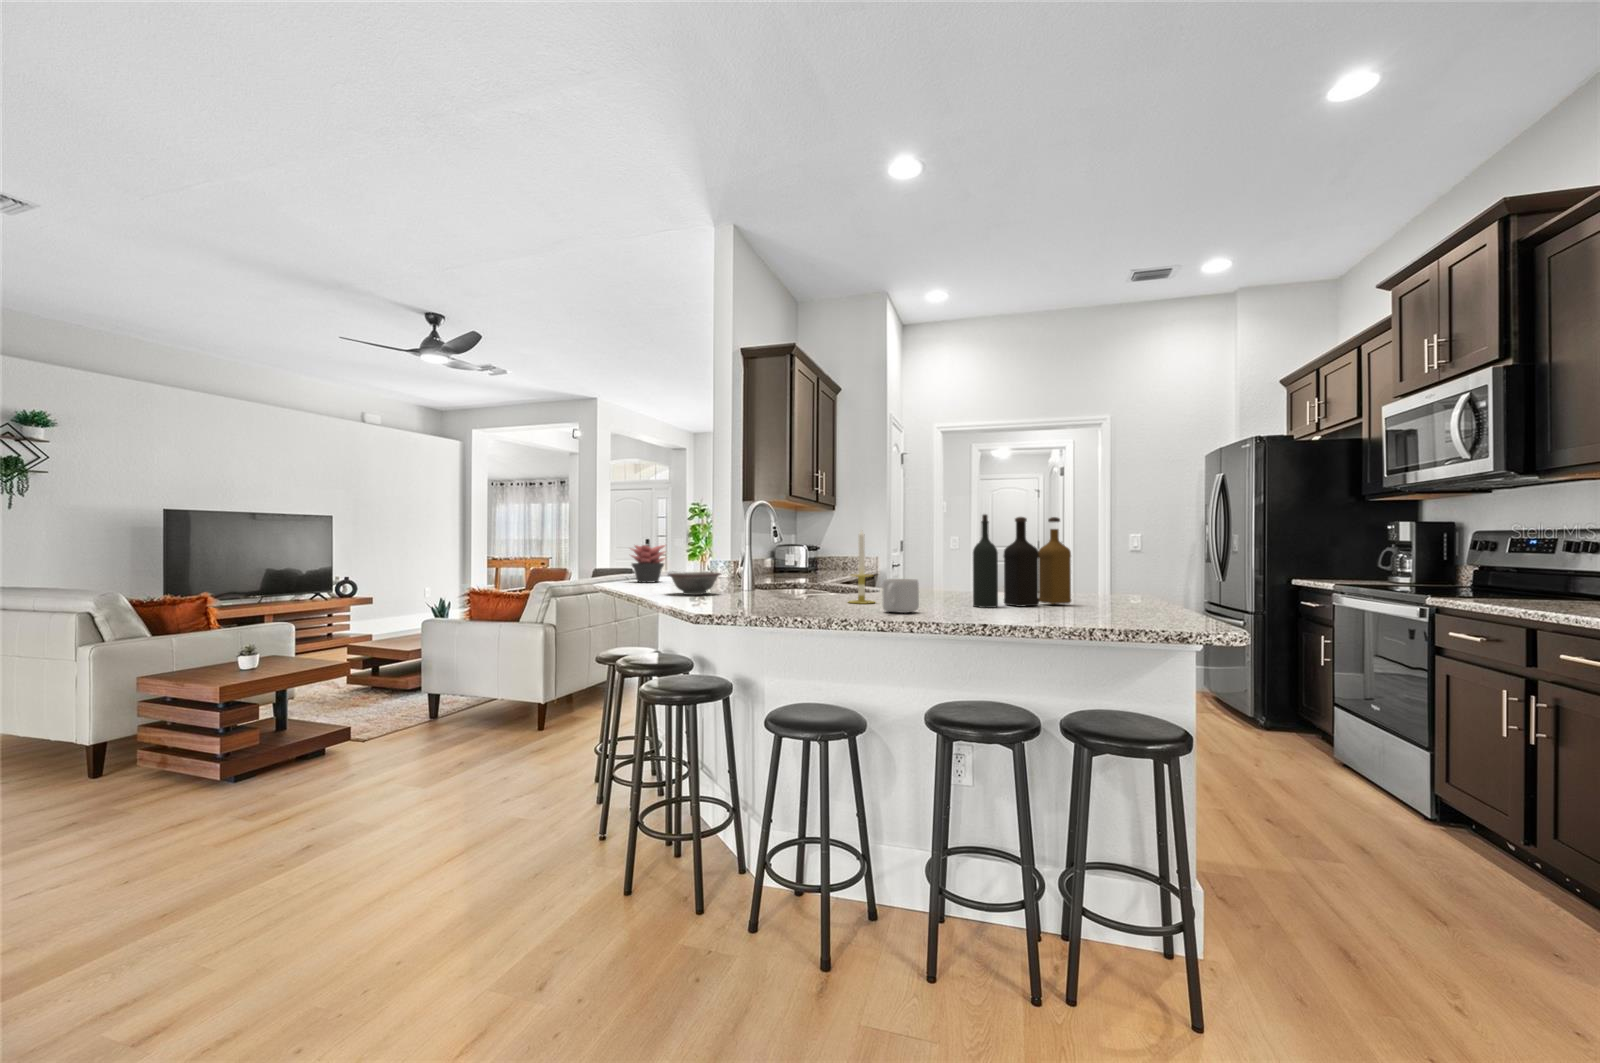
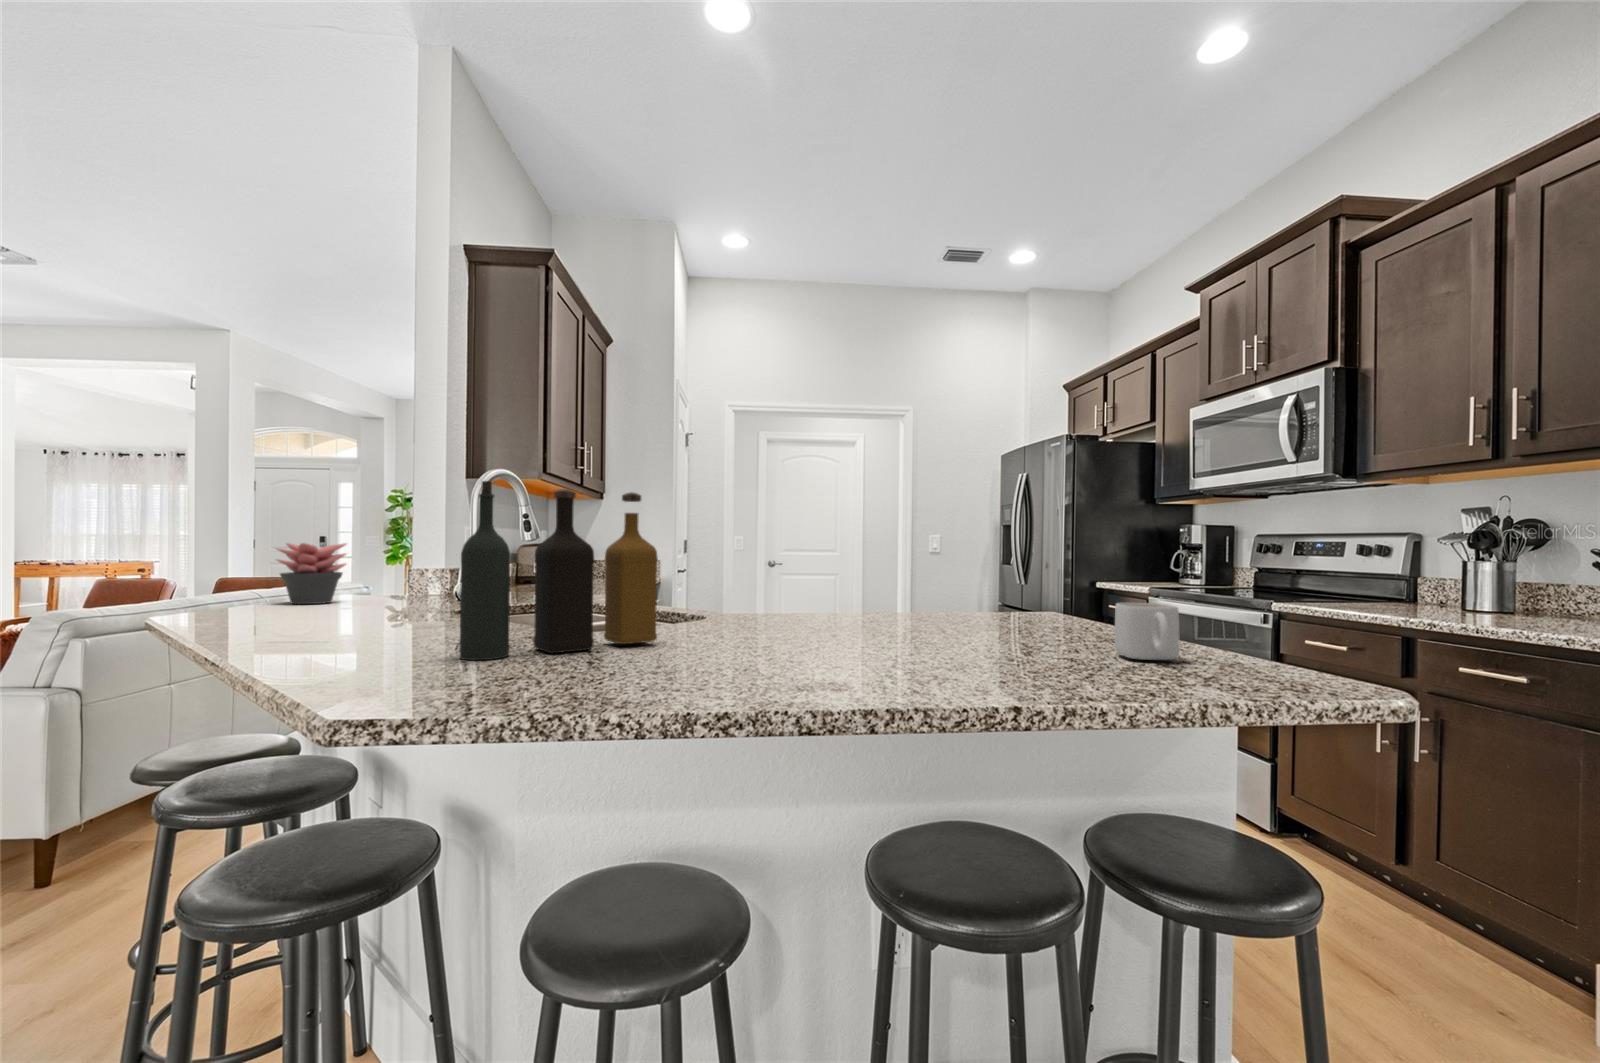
bottle: present [973,514,1071,608] -> present [460,481,658,660]
candle: present [849,530,874,604] -> none [682,516,727,638]
decorative bowl: present [668,572,721,595] -> none [345,589,452,629]
mug: present [882,579,919,613] -> present [1115,603,1179,660]

